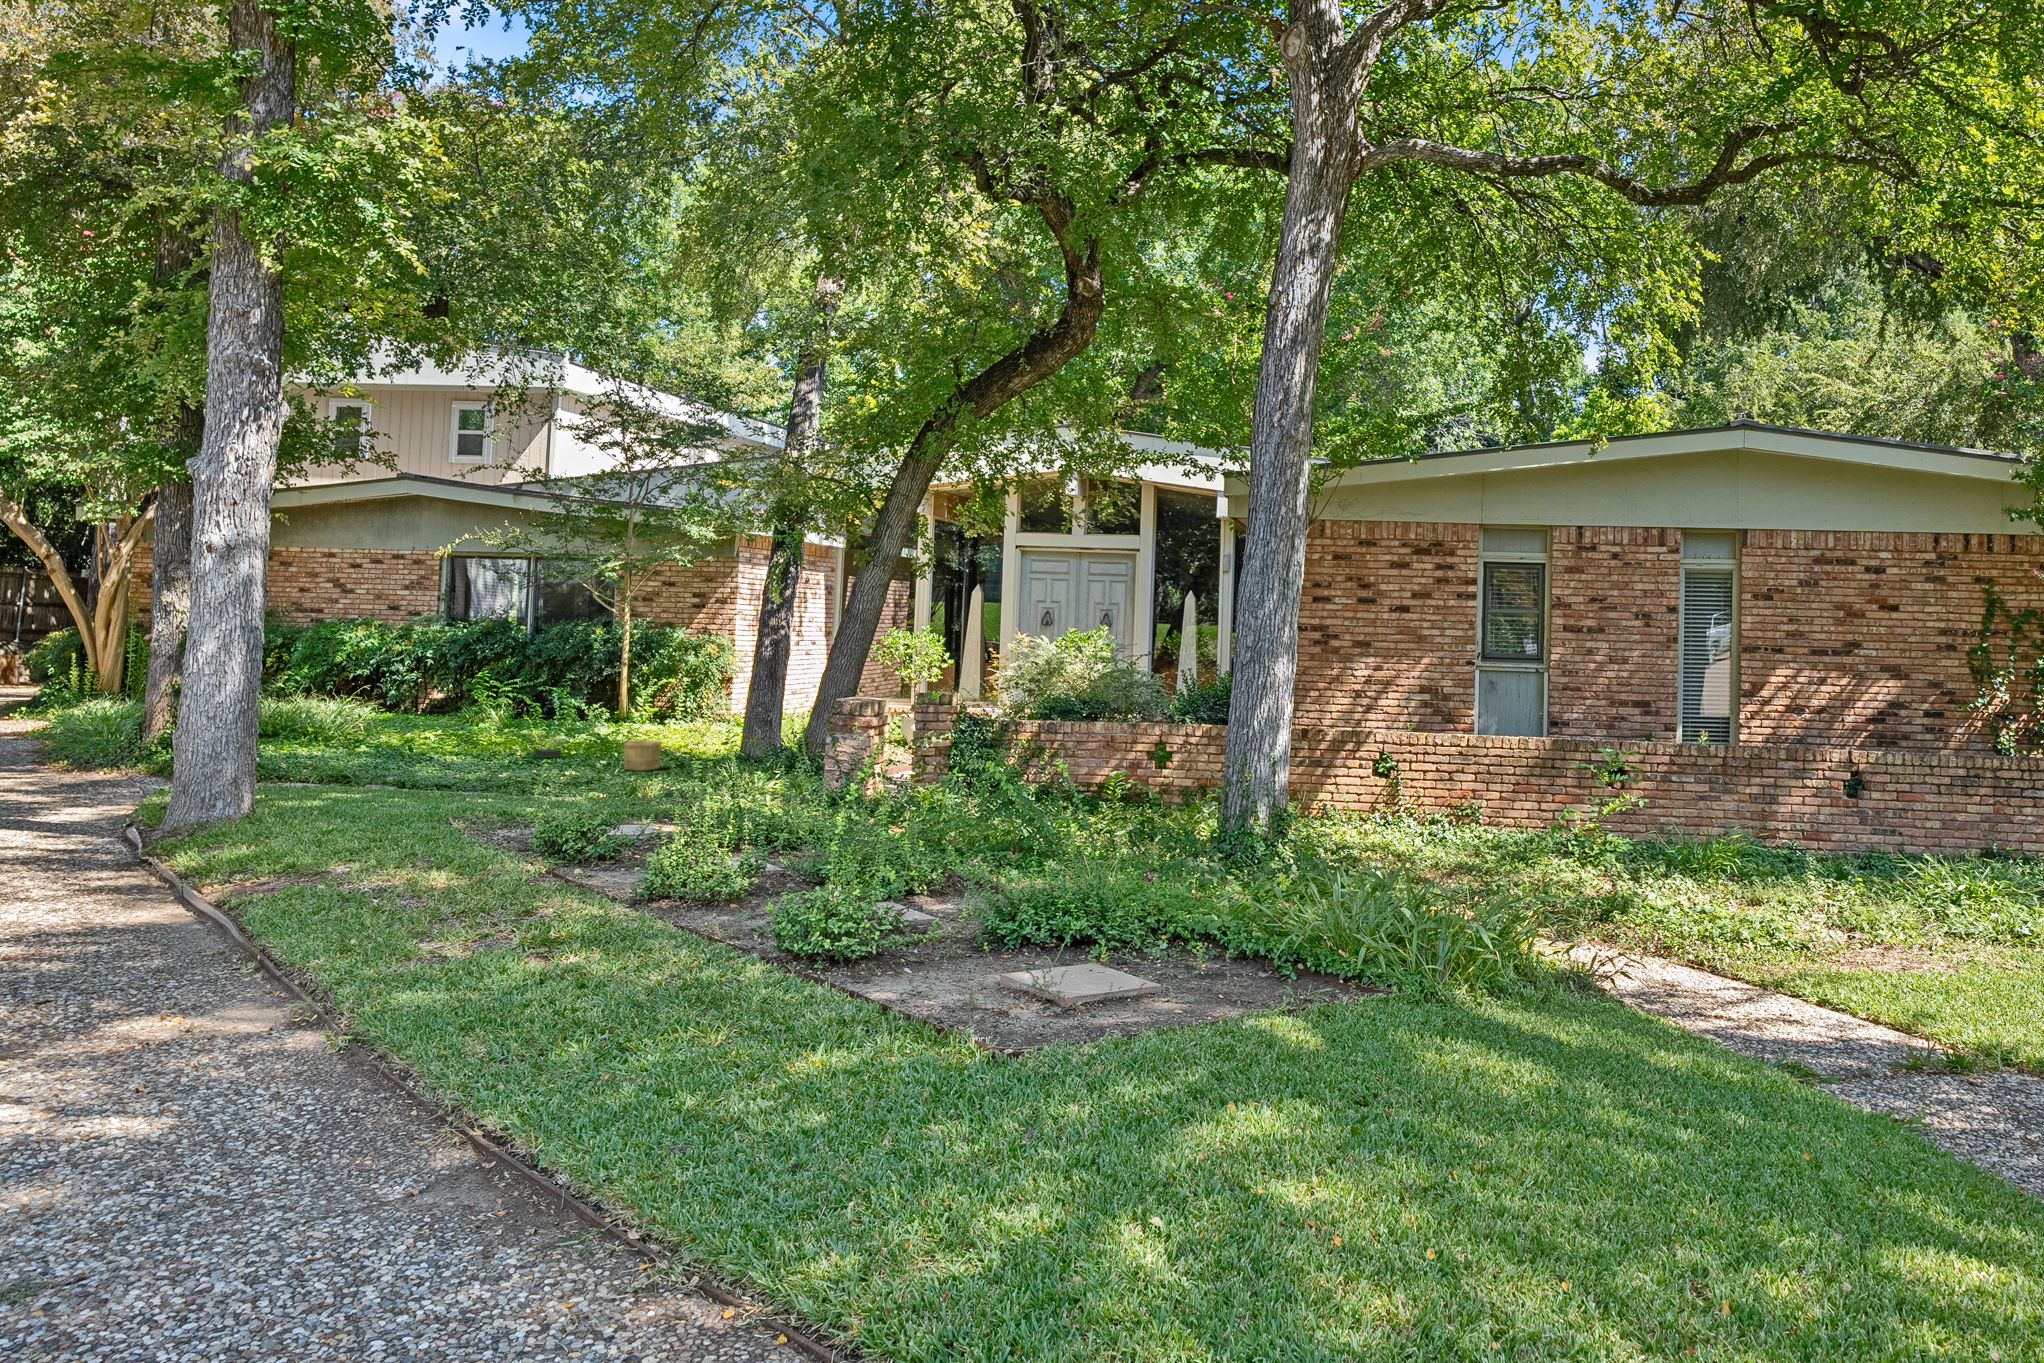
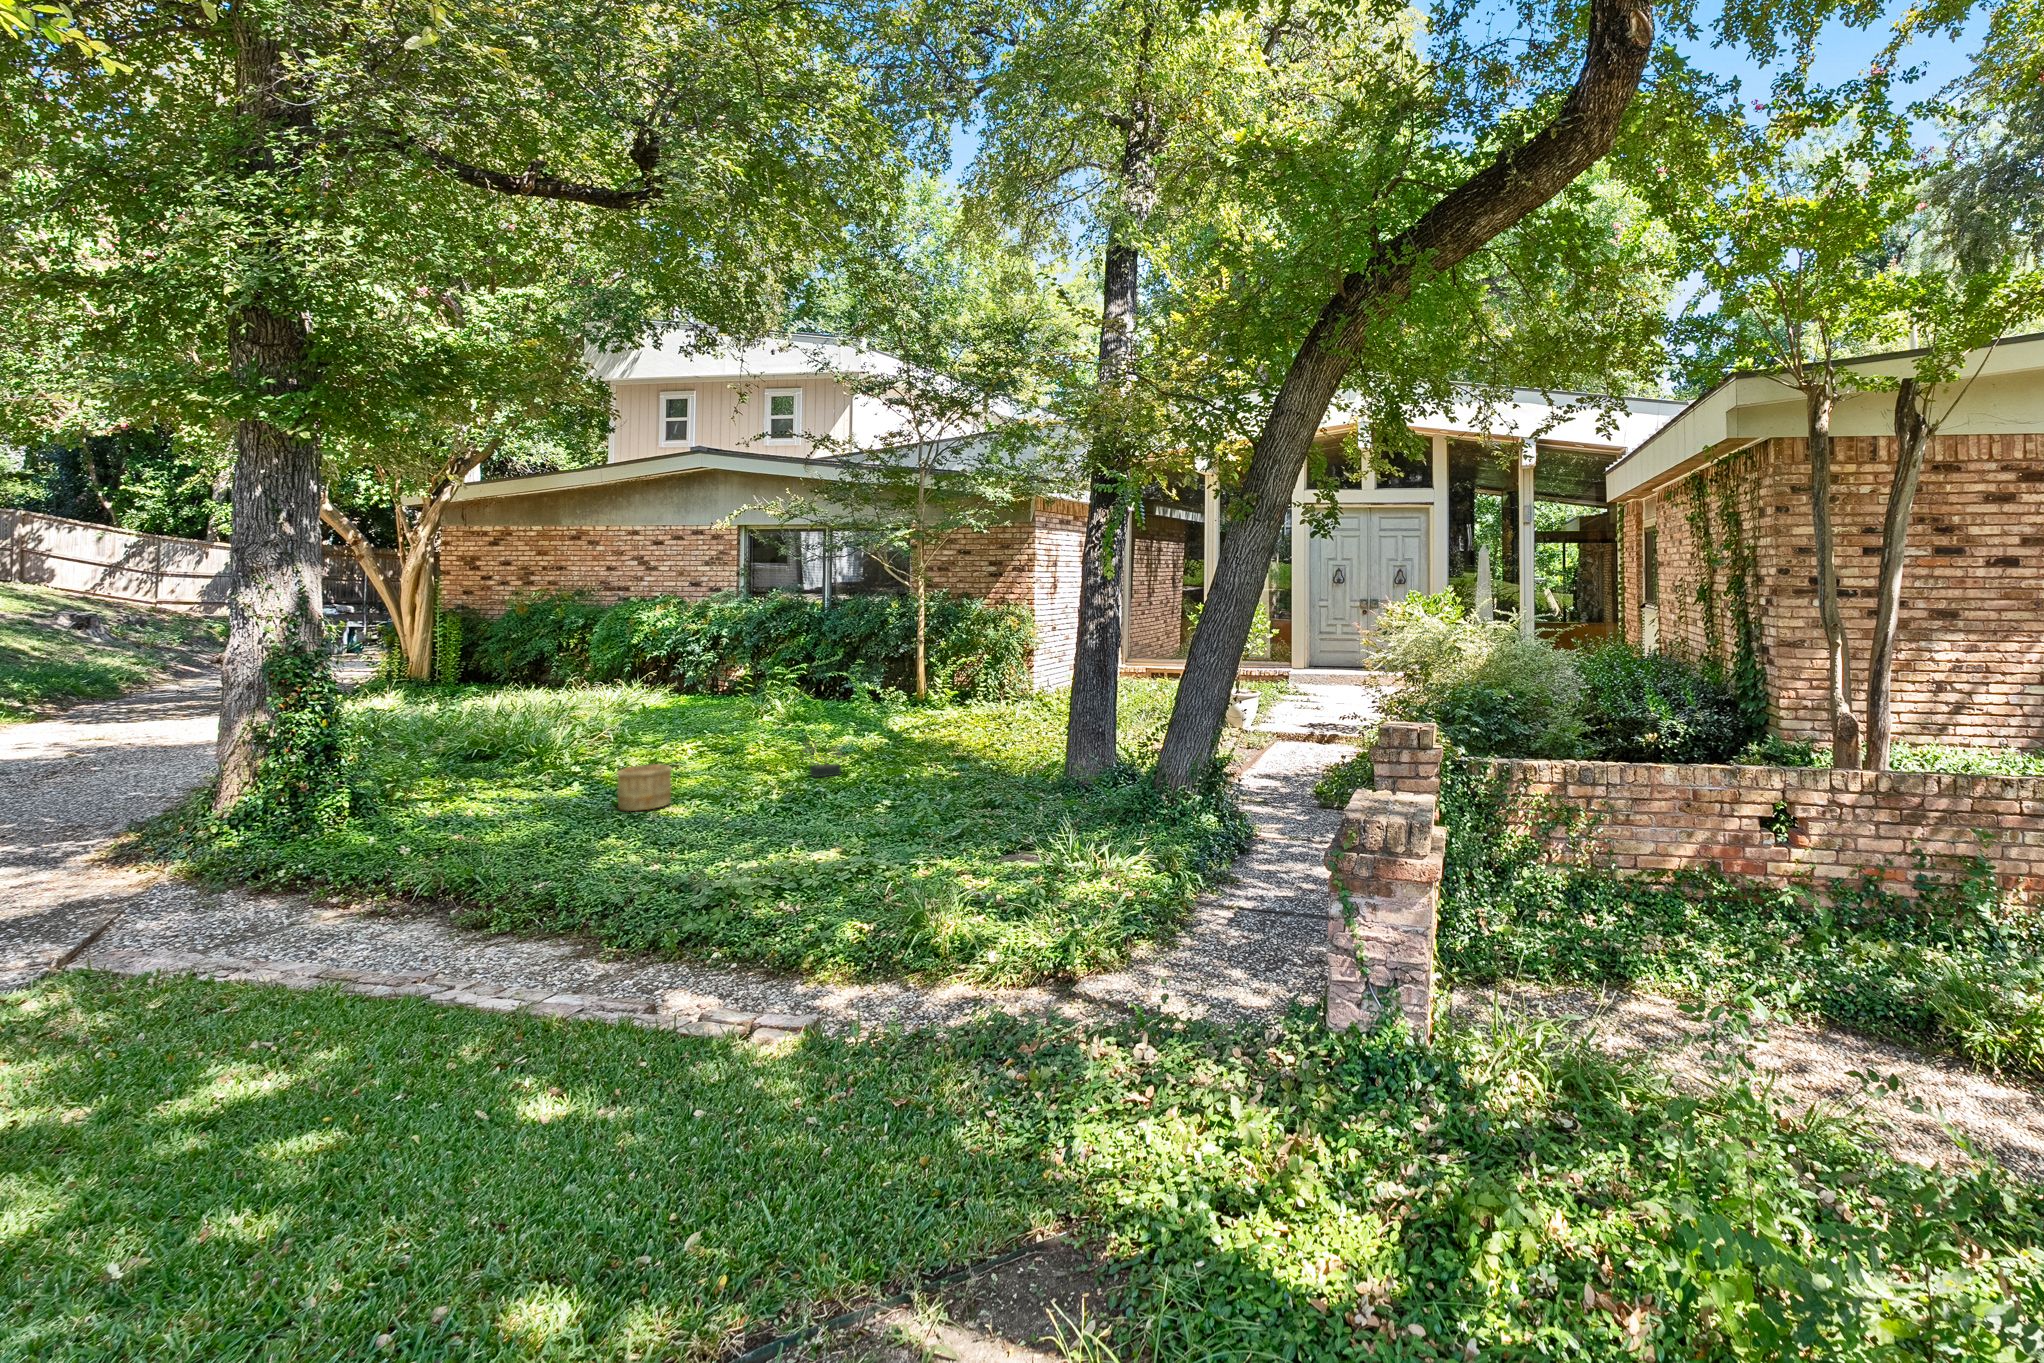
wooden bucket: present [624,740,661,771] -> present [617,764,672,811]

